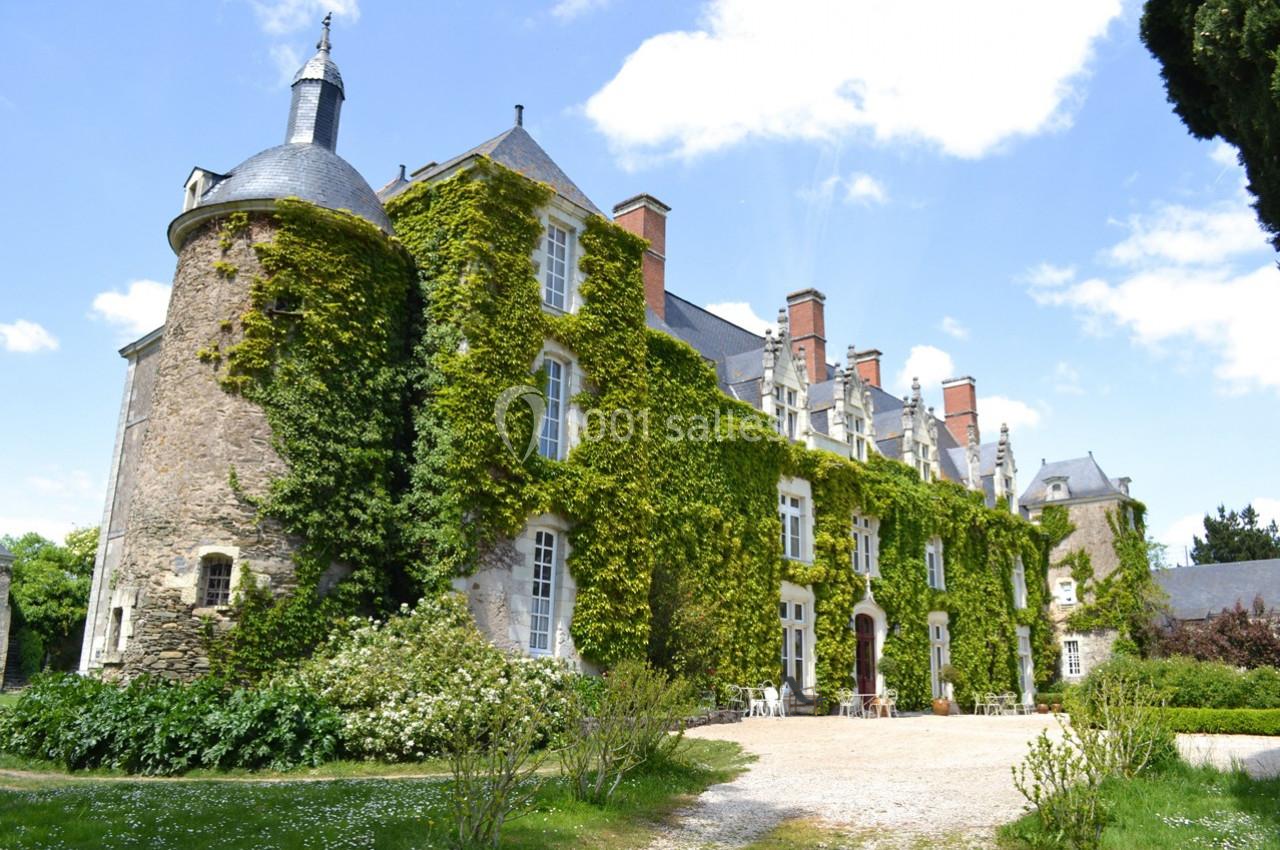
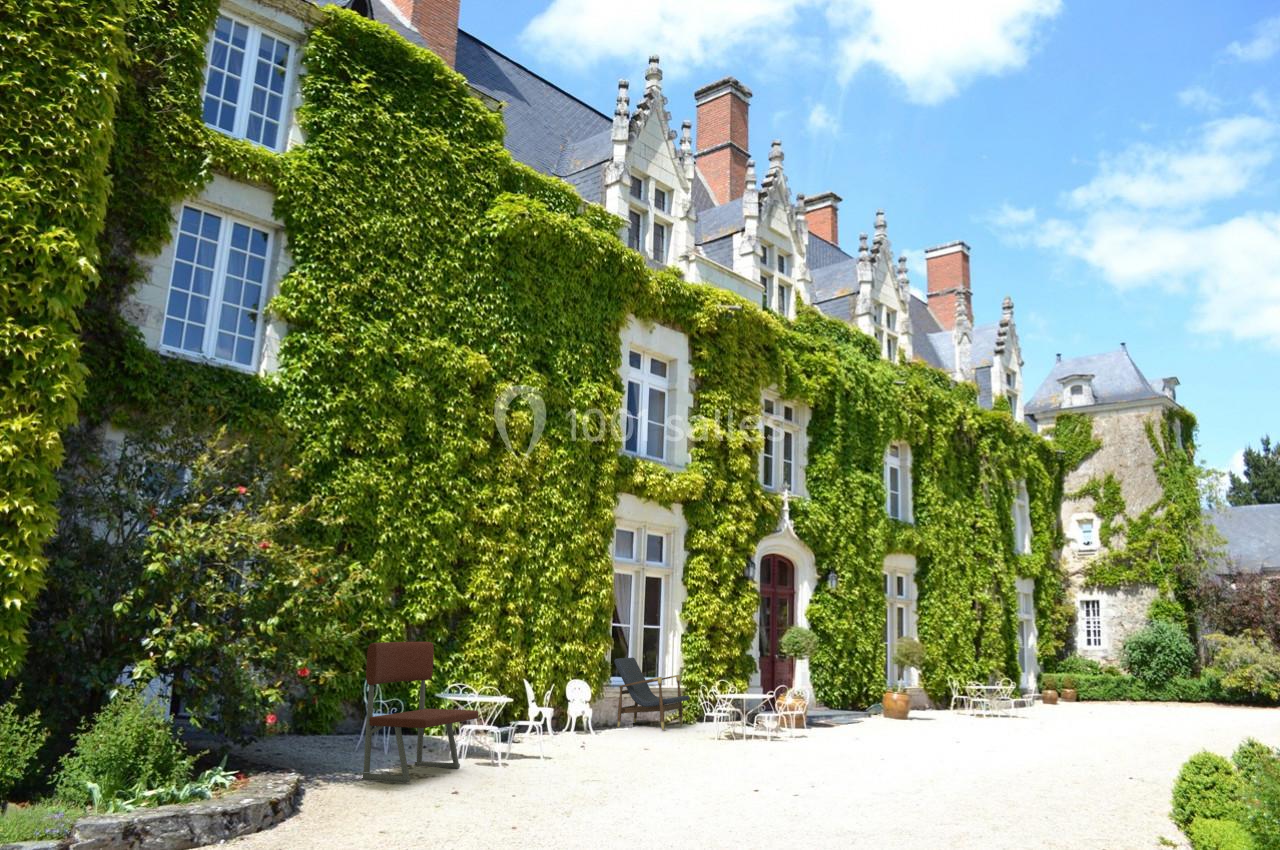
bench: none [700,664,746,730] -> present [361,642,479,782]

